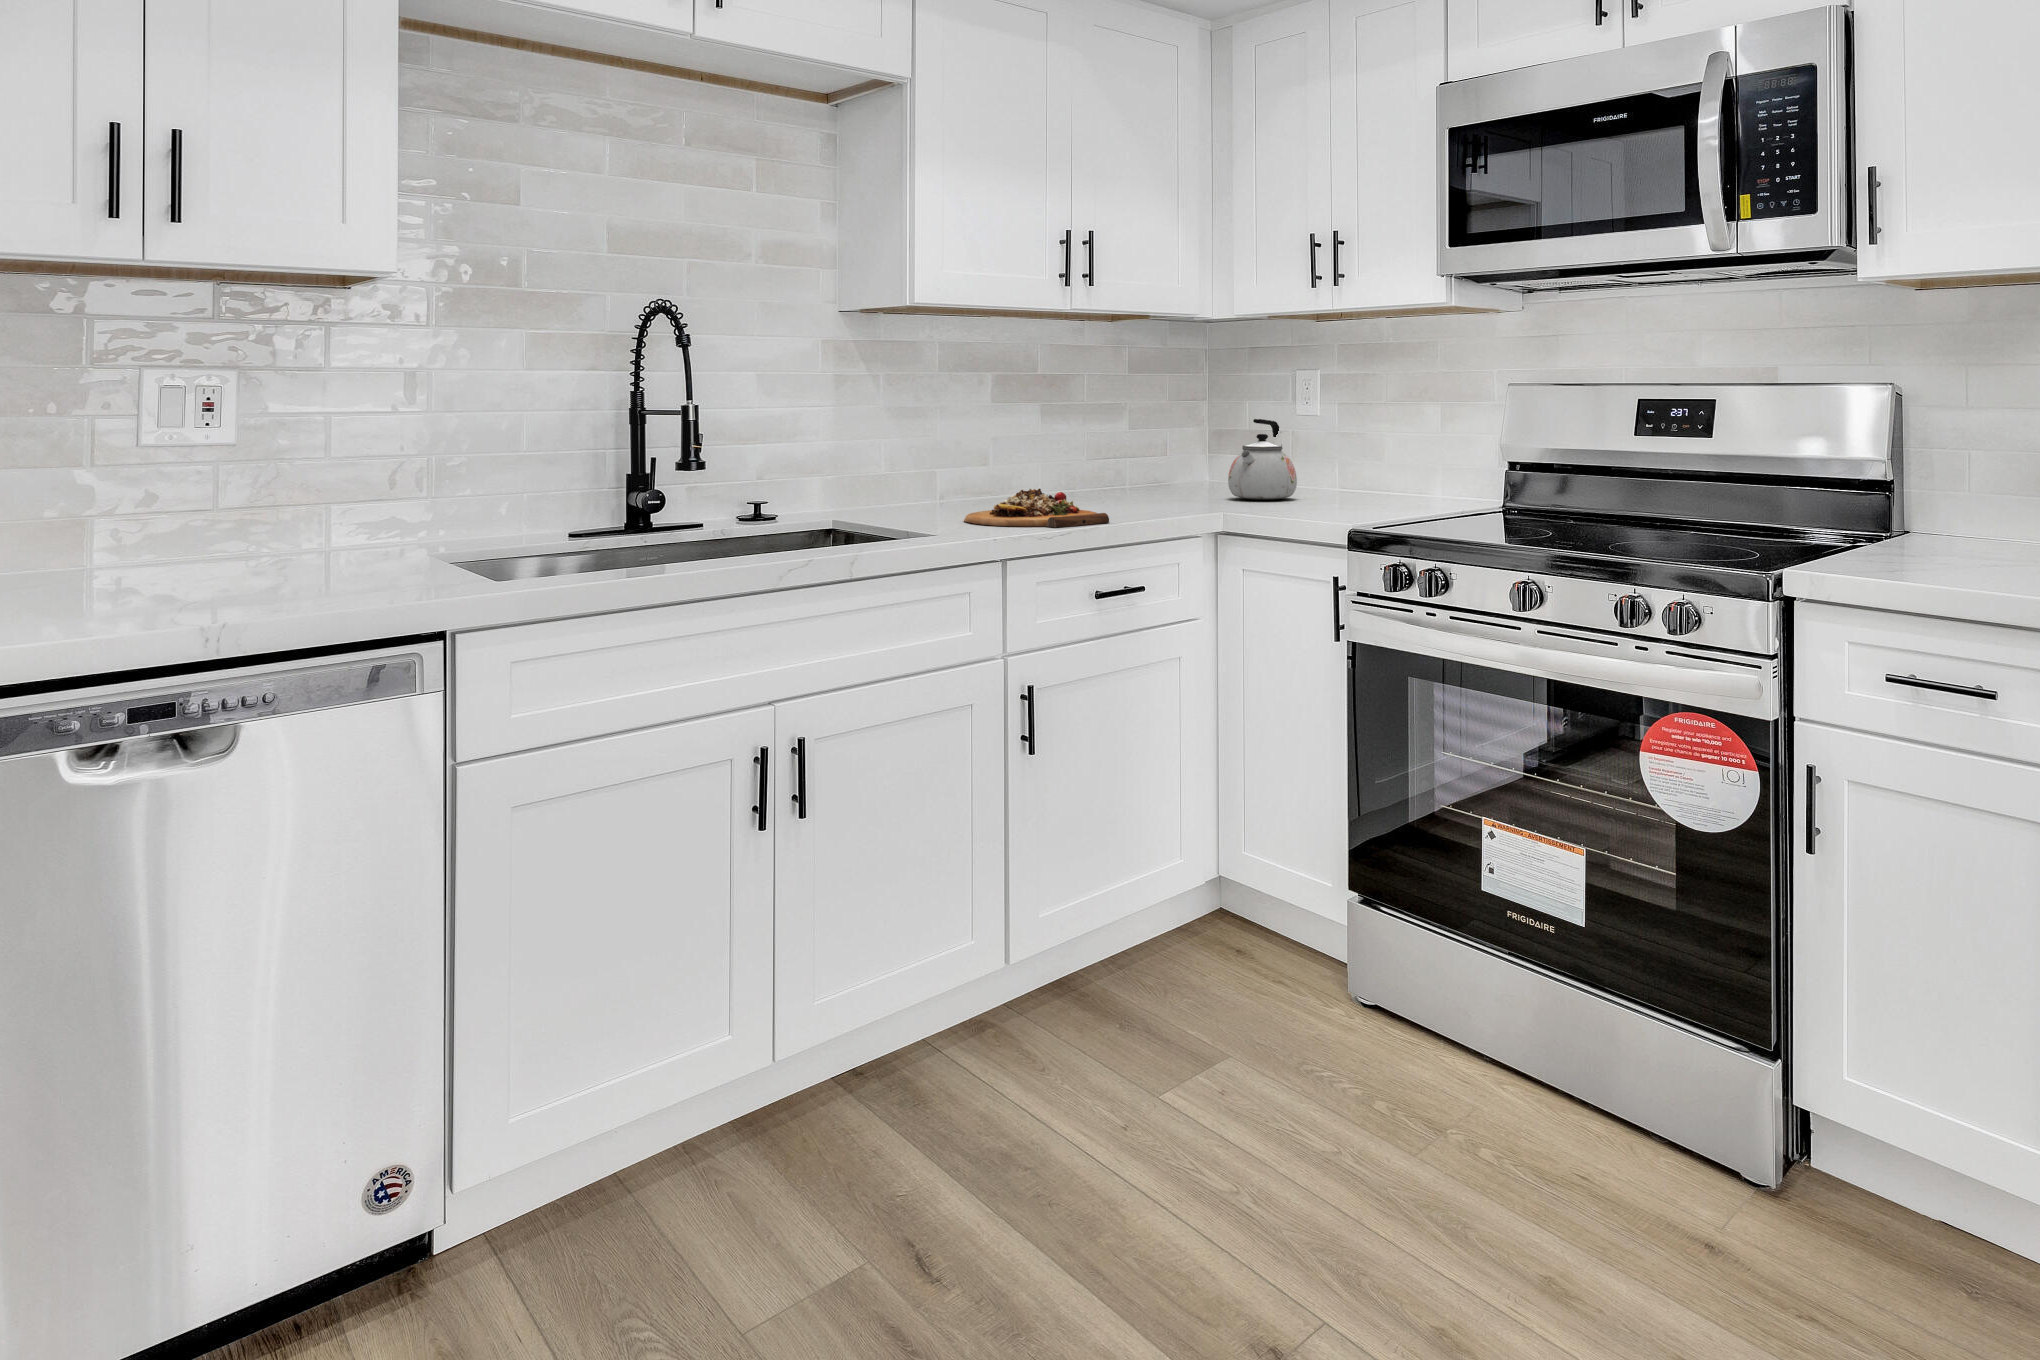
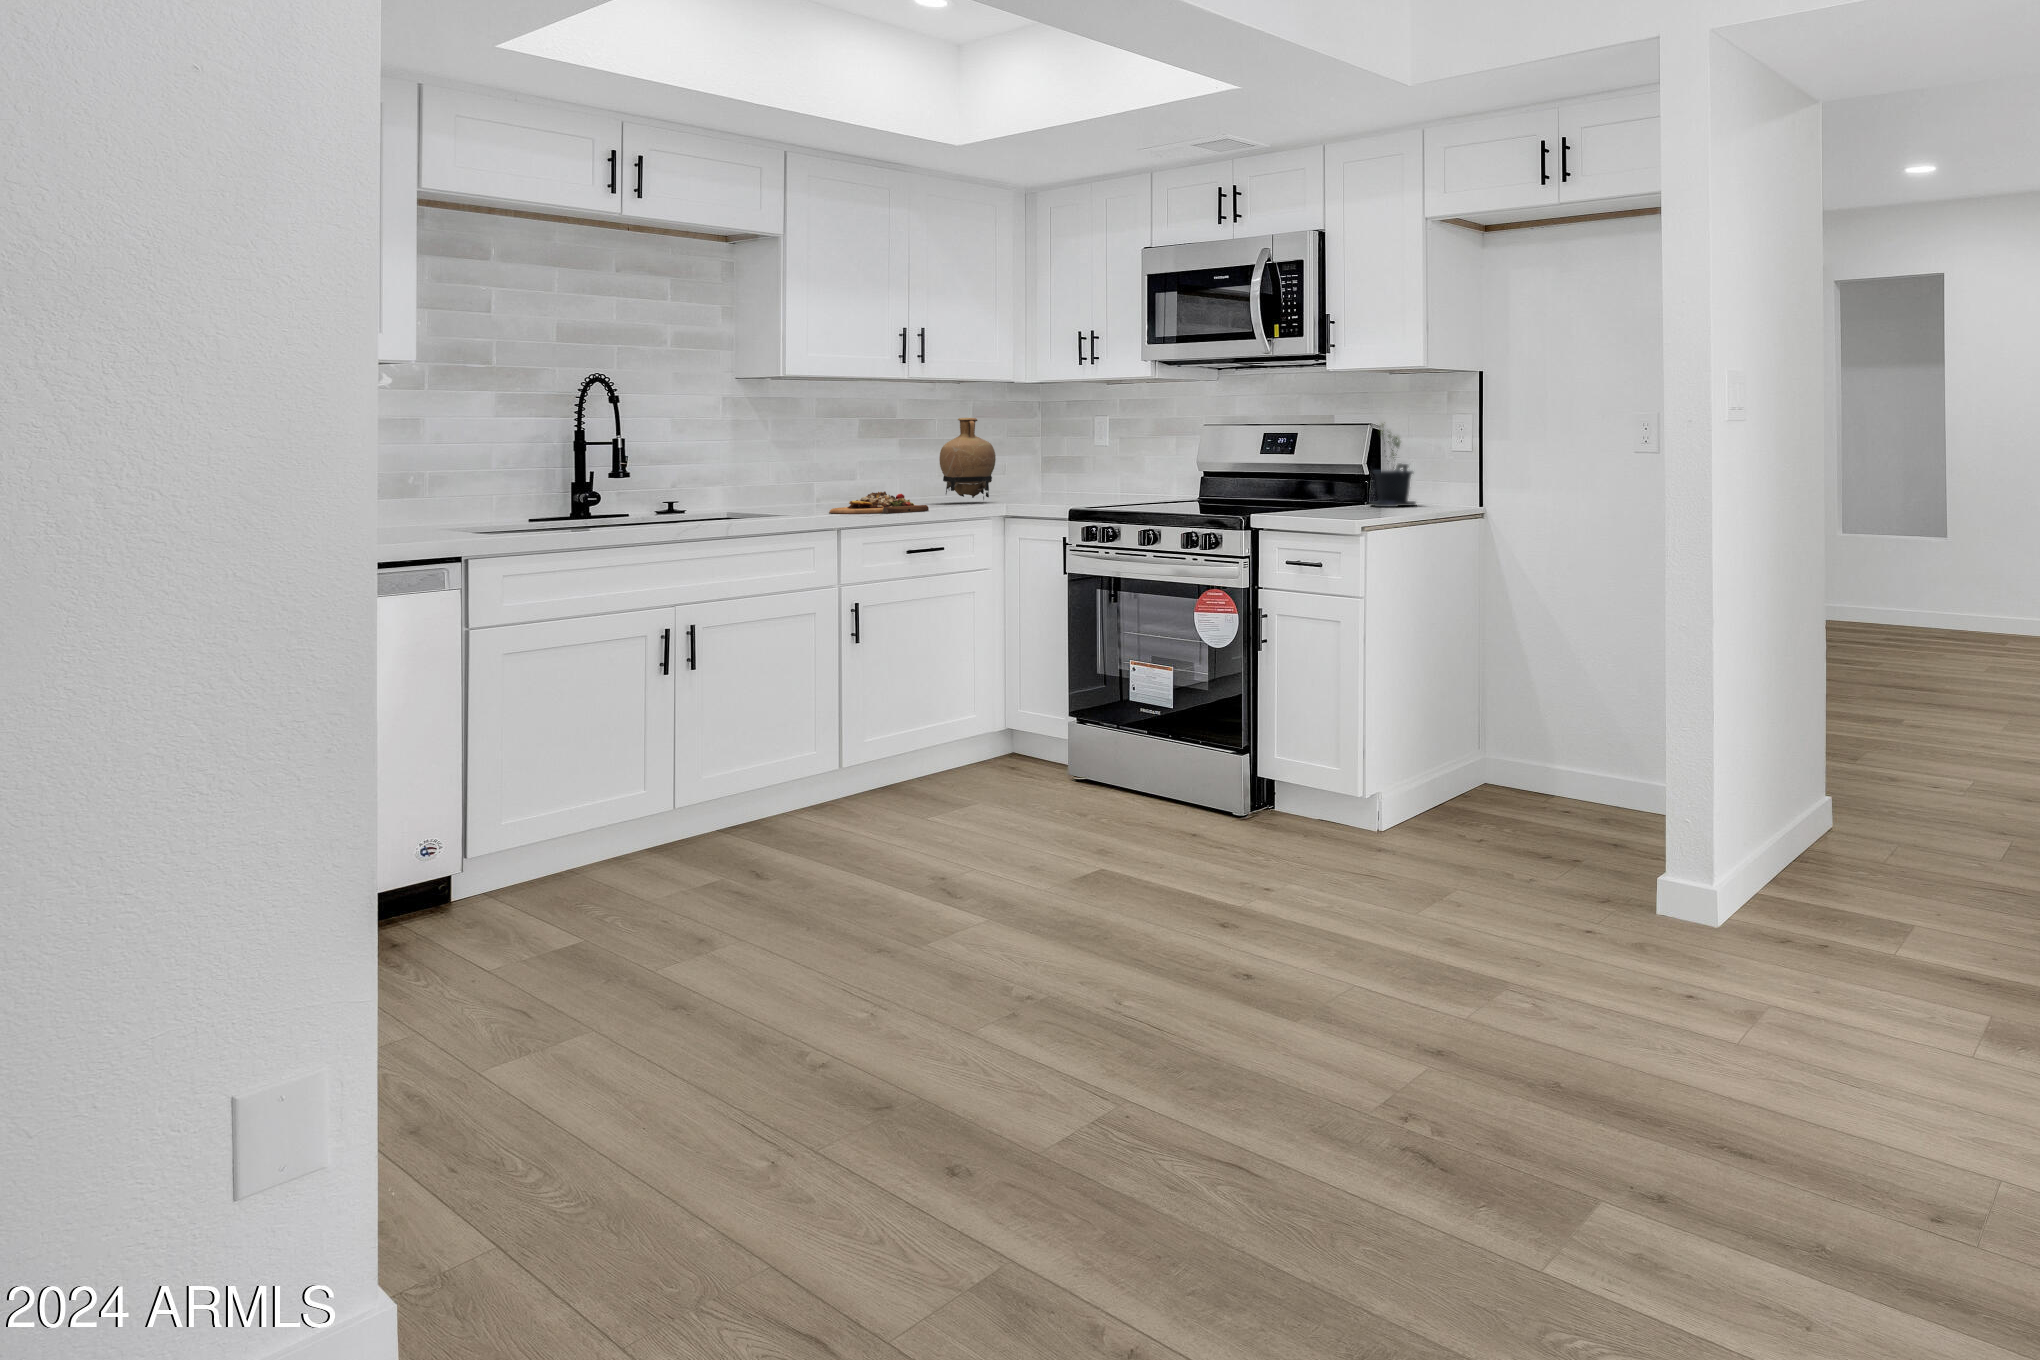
vase: none [1092,372,1169,499] -> present [939,418,996,499]
potted plant: none [1913,383,2033,551] -> present [1370,424,1416,507]
kettle: present [1228,419,1297,500] -> none [1039,448,1086,500]

